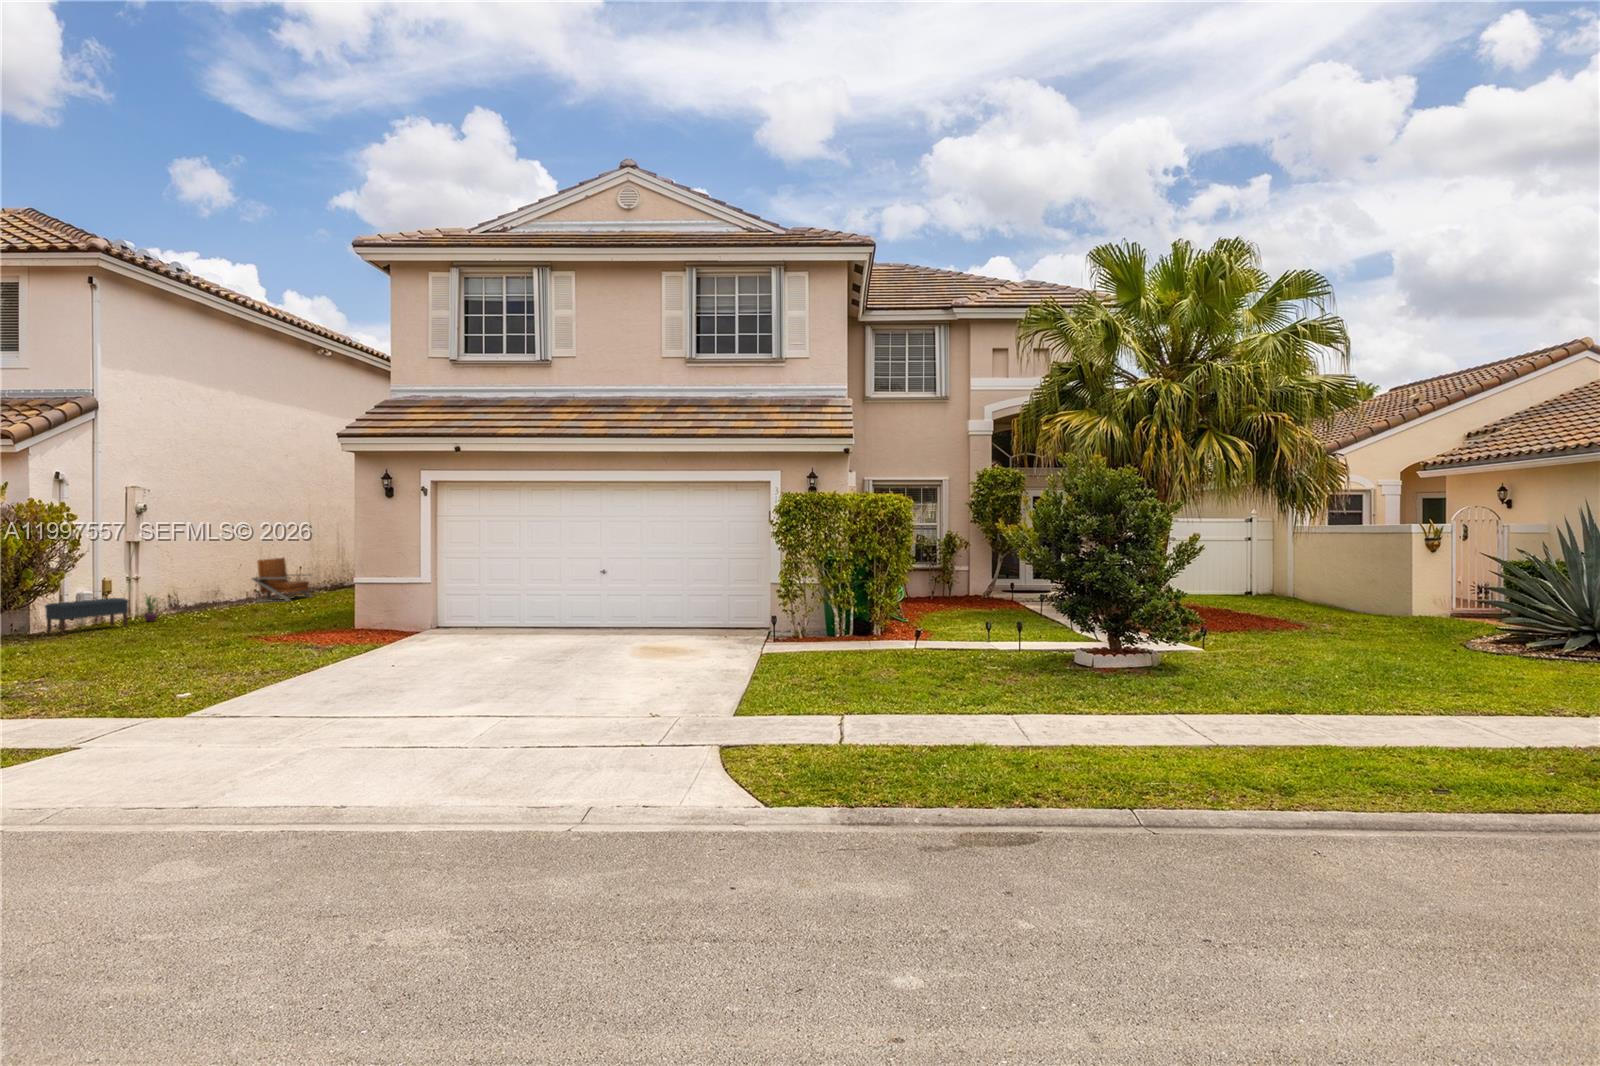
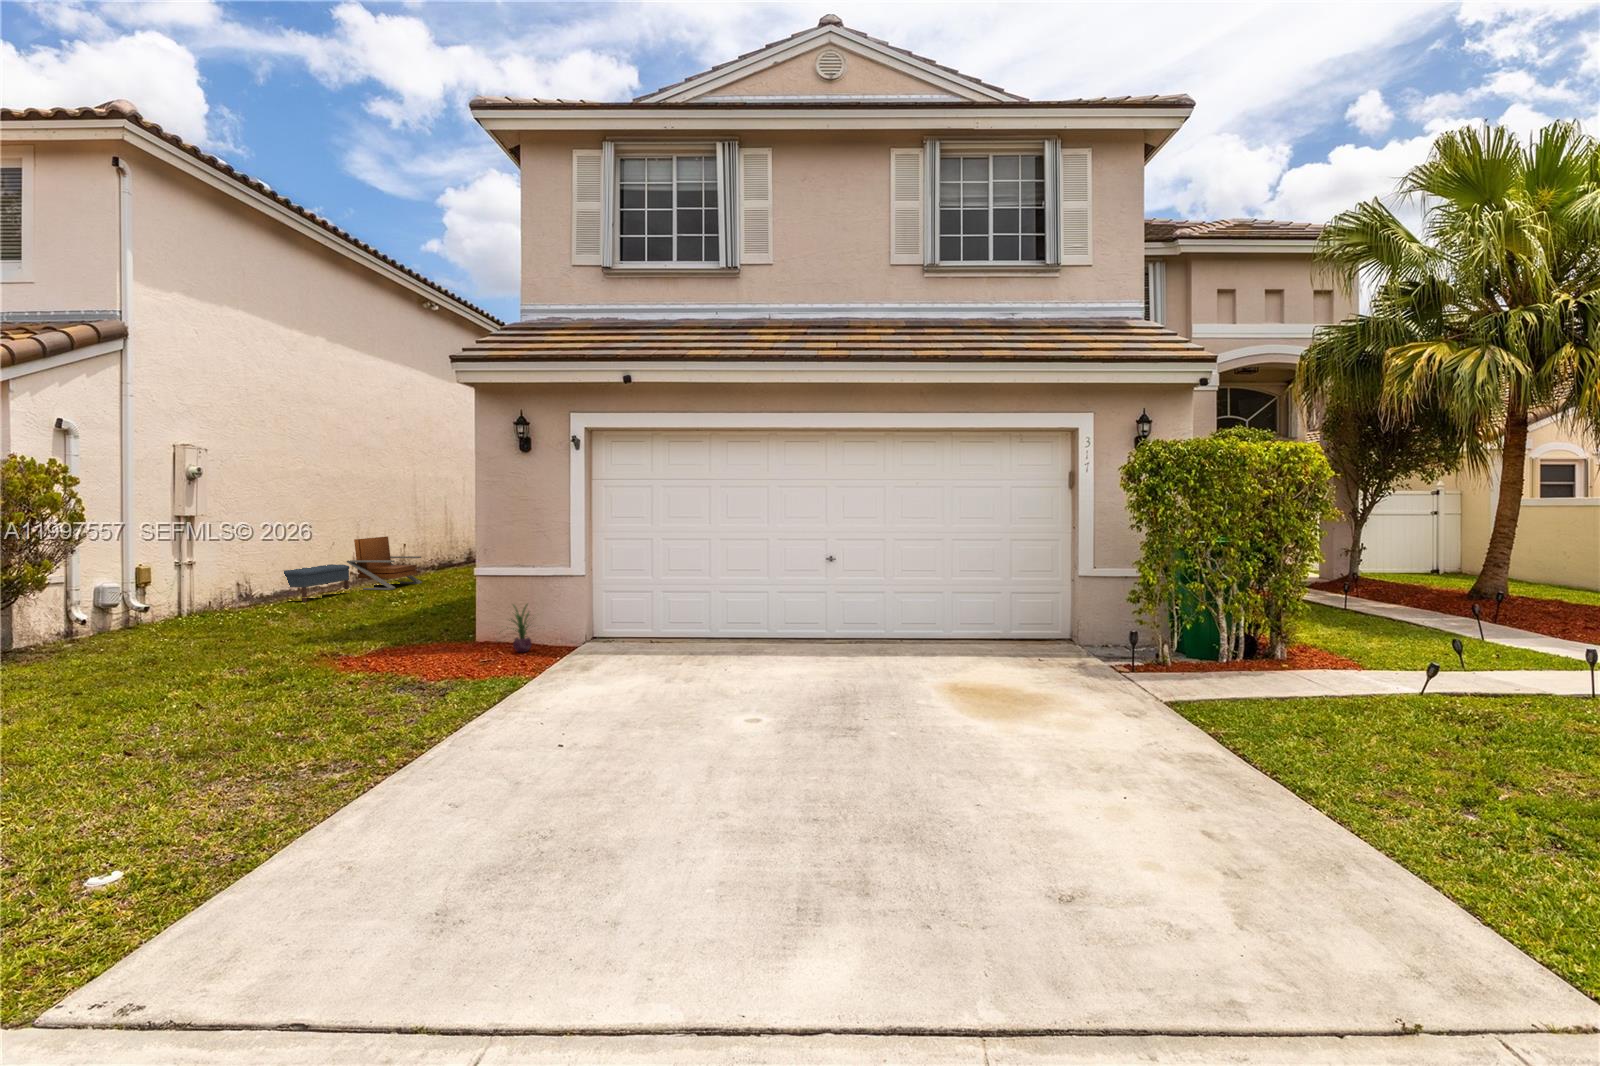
decorative plant: present [145,595,157,622] -> present [511,604,532,652]
bench: present [45,598,128,635] -> present [284,564,350,602]

